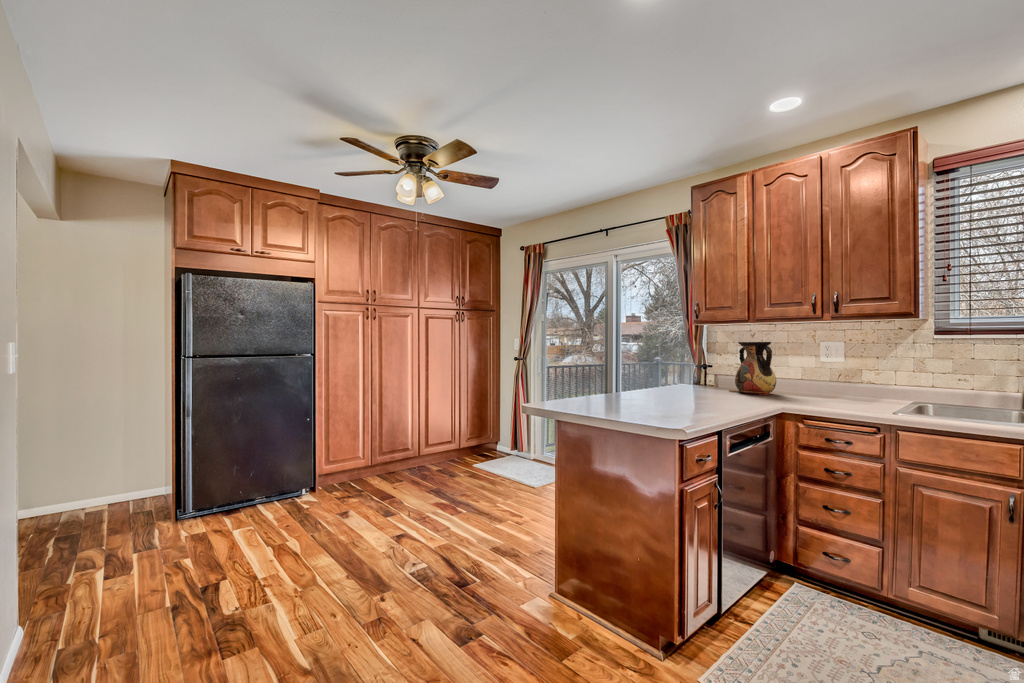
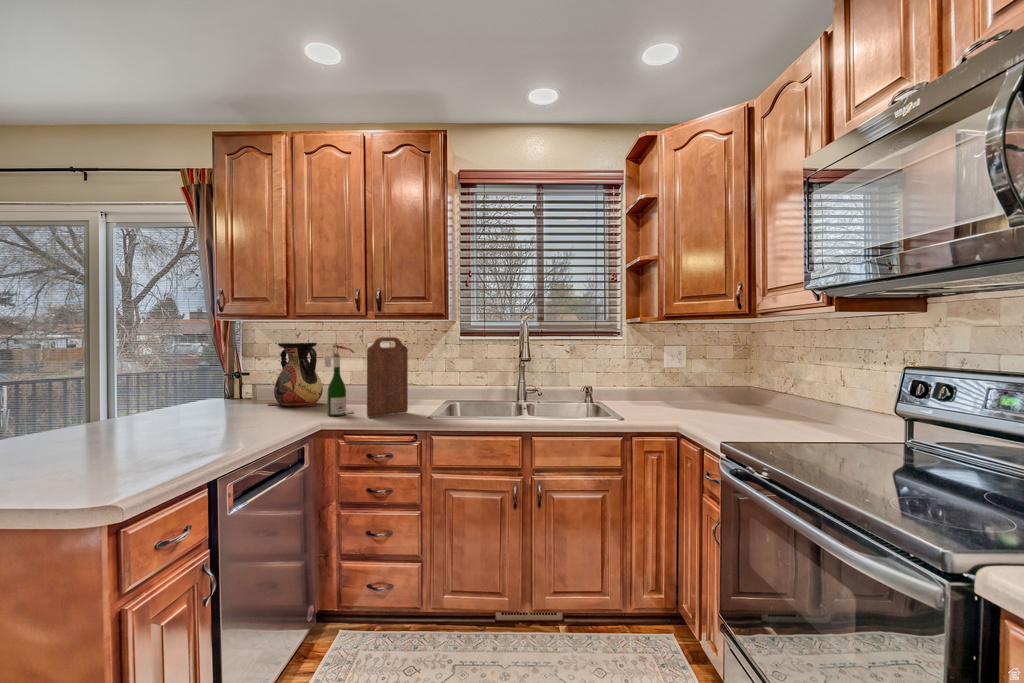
cutting board: none [824,337,867,408] -> present [367,337,408,418]
wine bottle: none [783,342,811,403] -> present [324,344,354,416]

